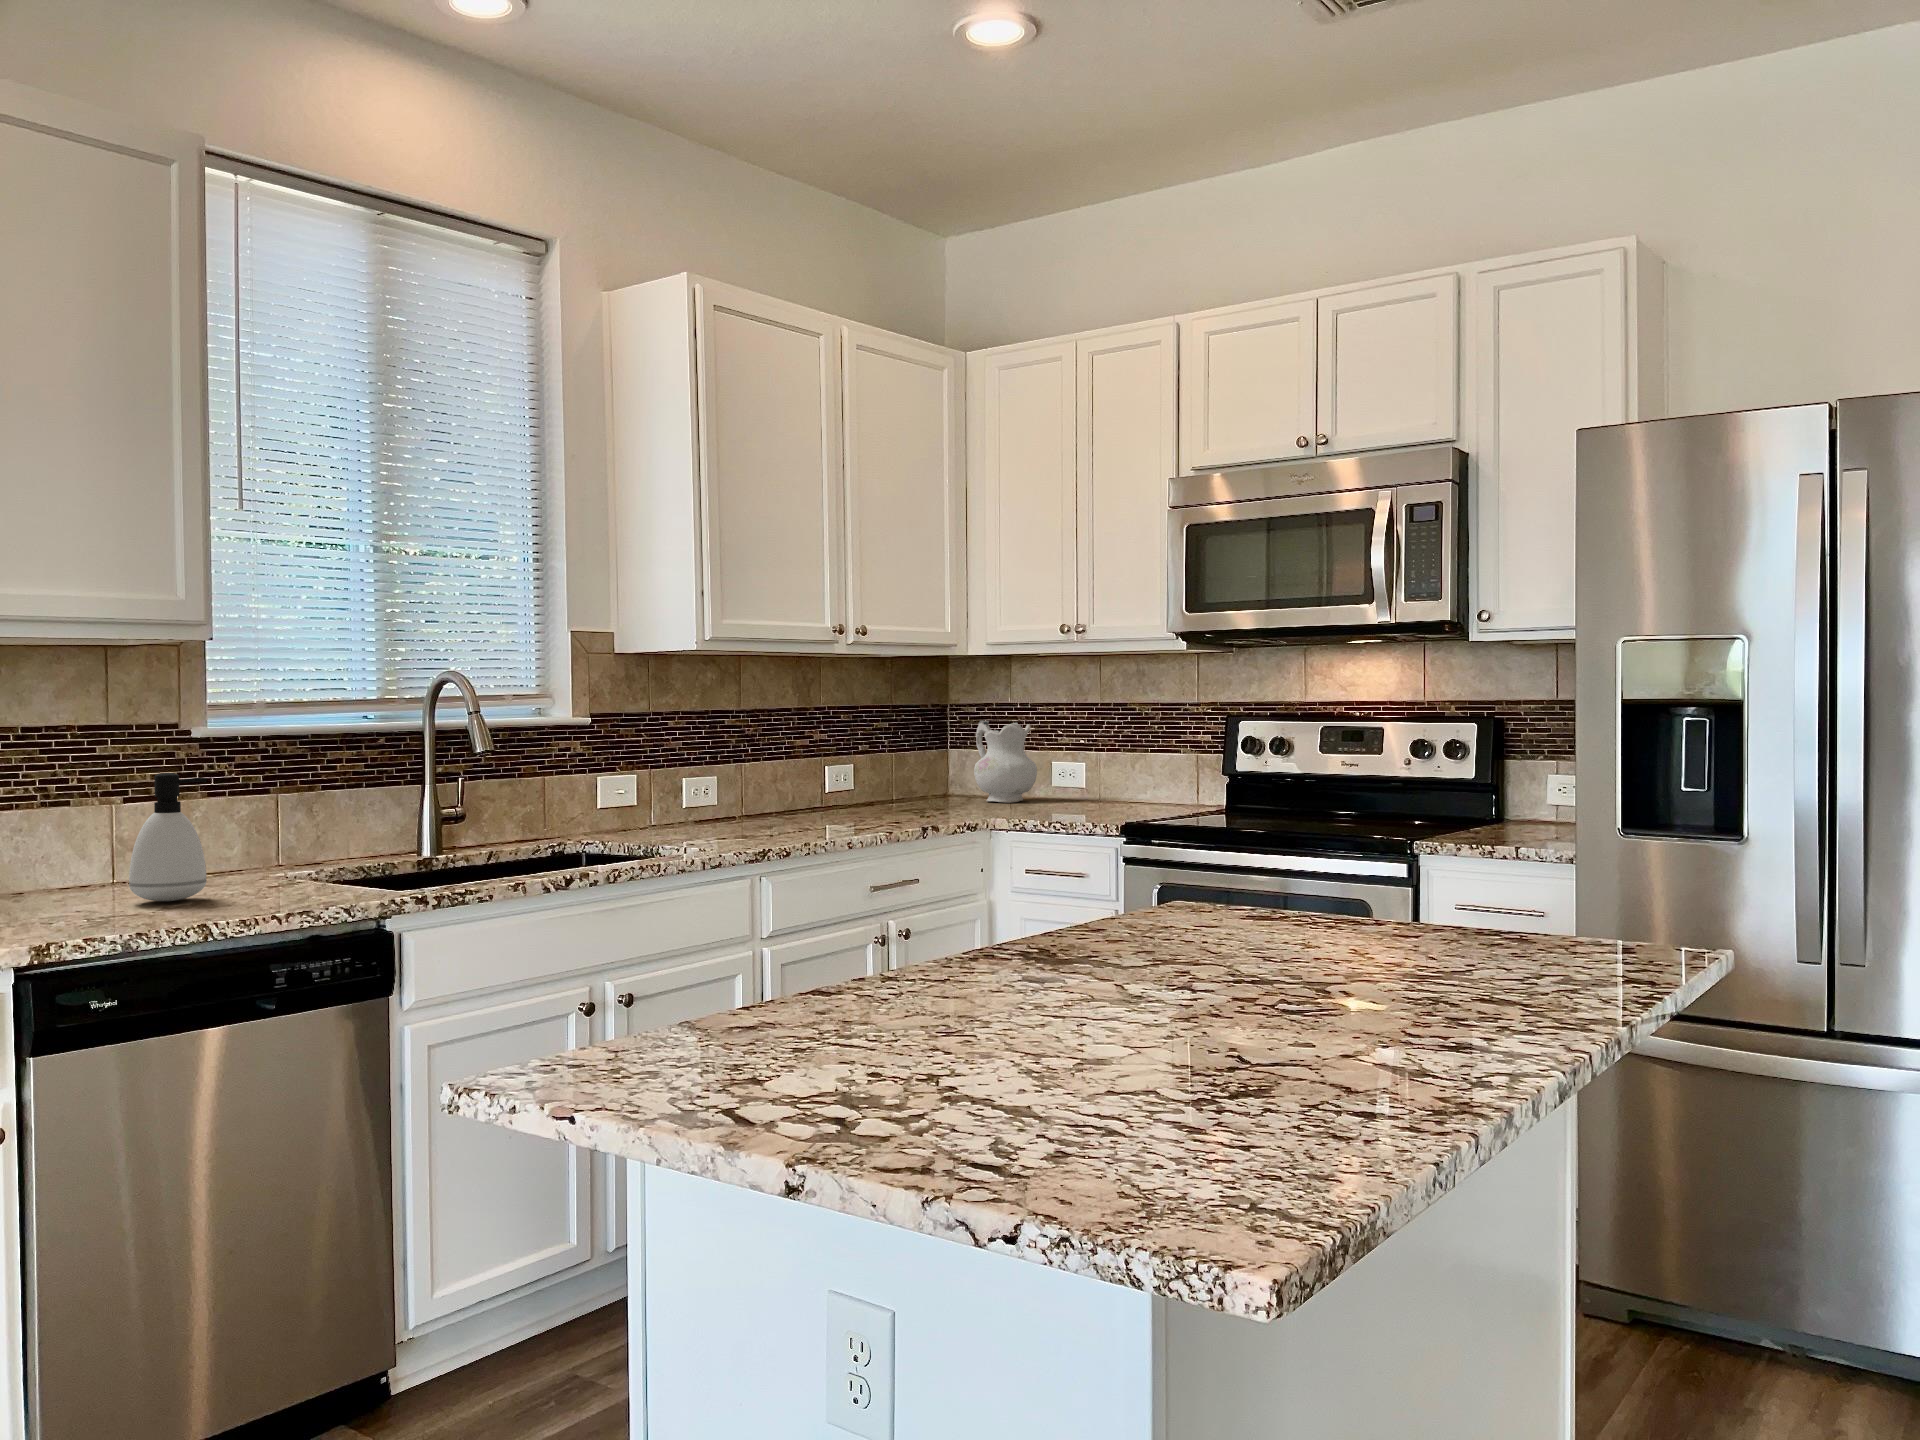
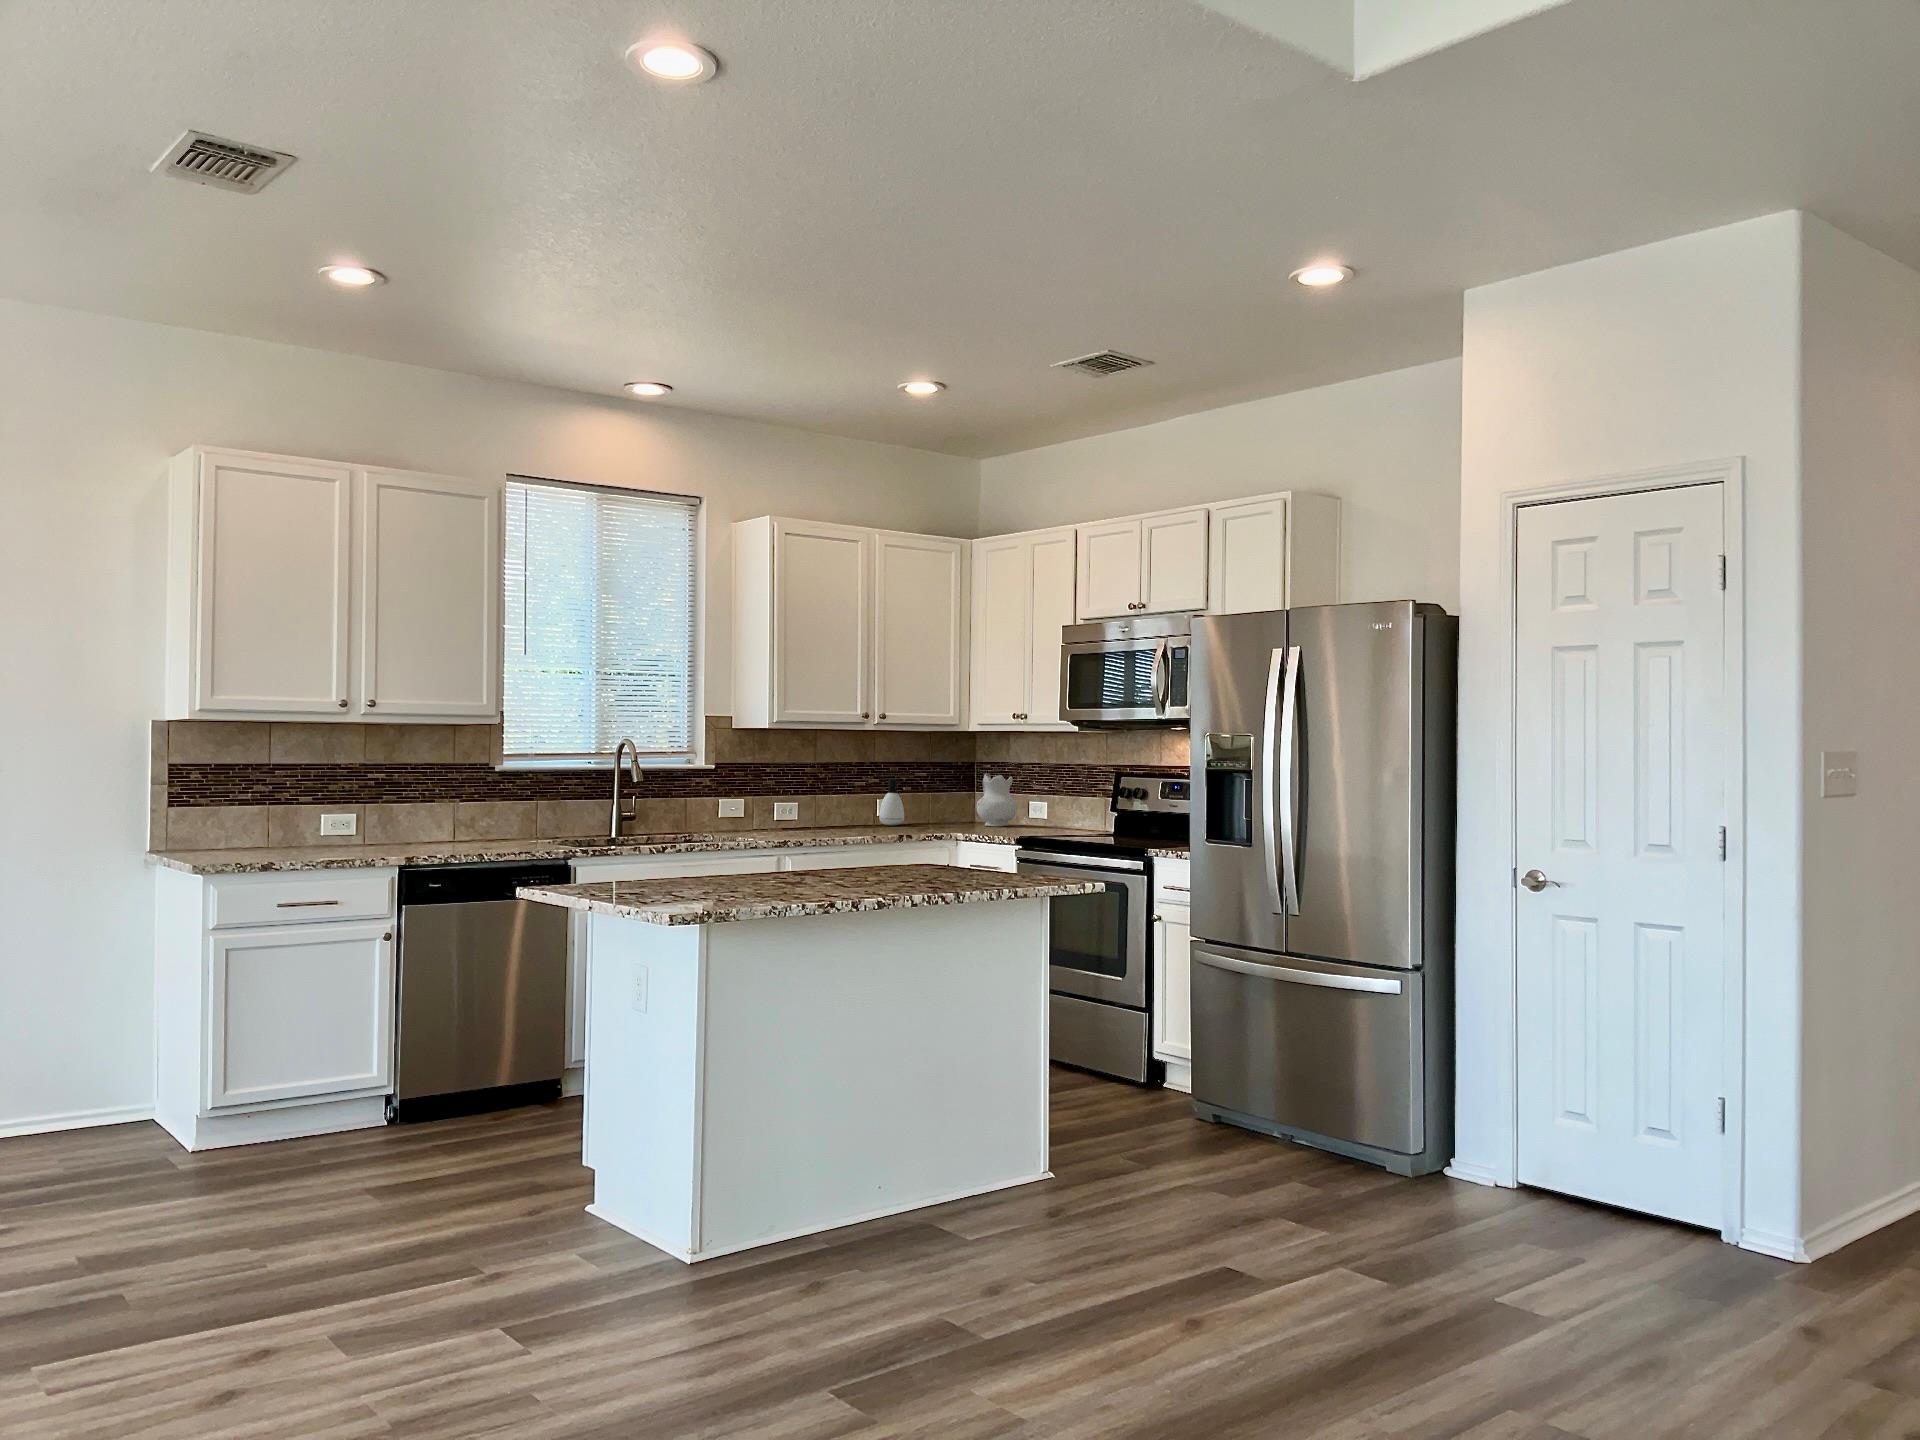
soap dispenser: present [129,773,207,901] -> present [879,779,906,825]

